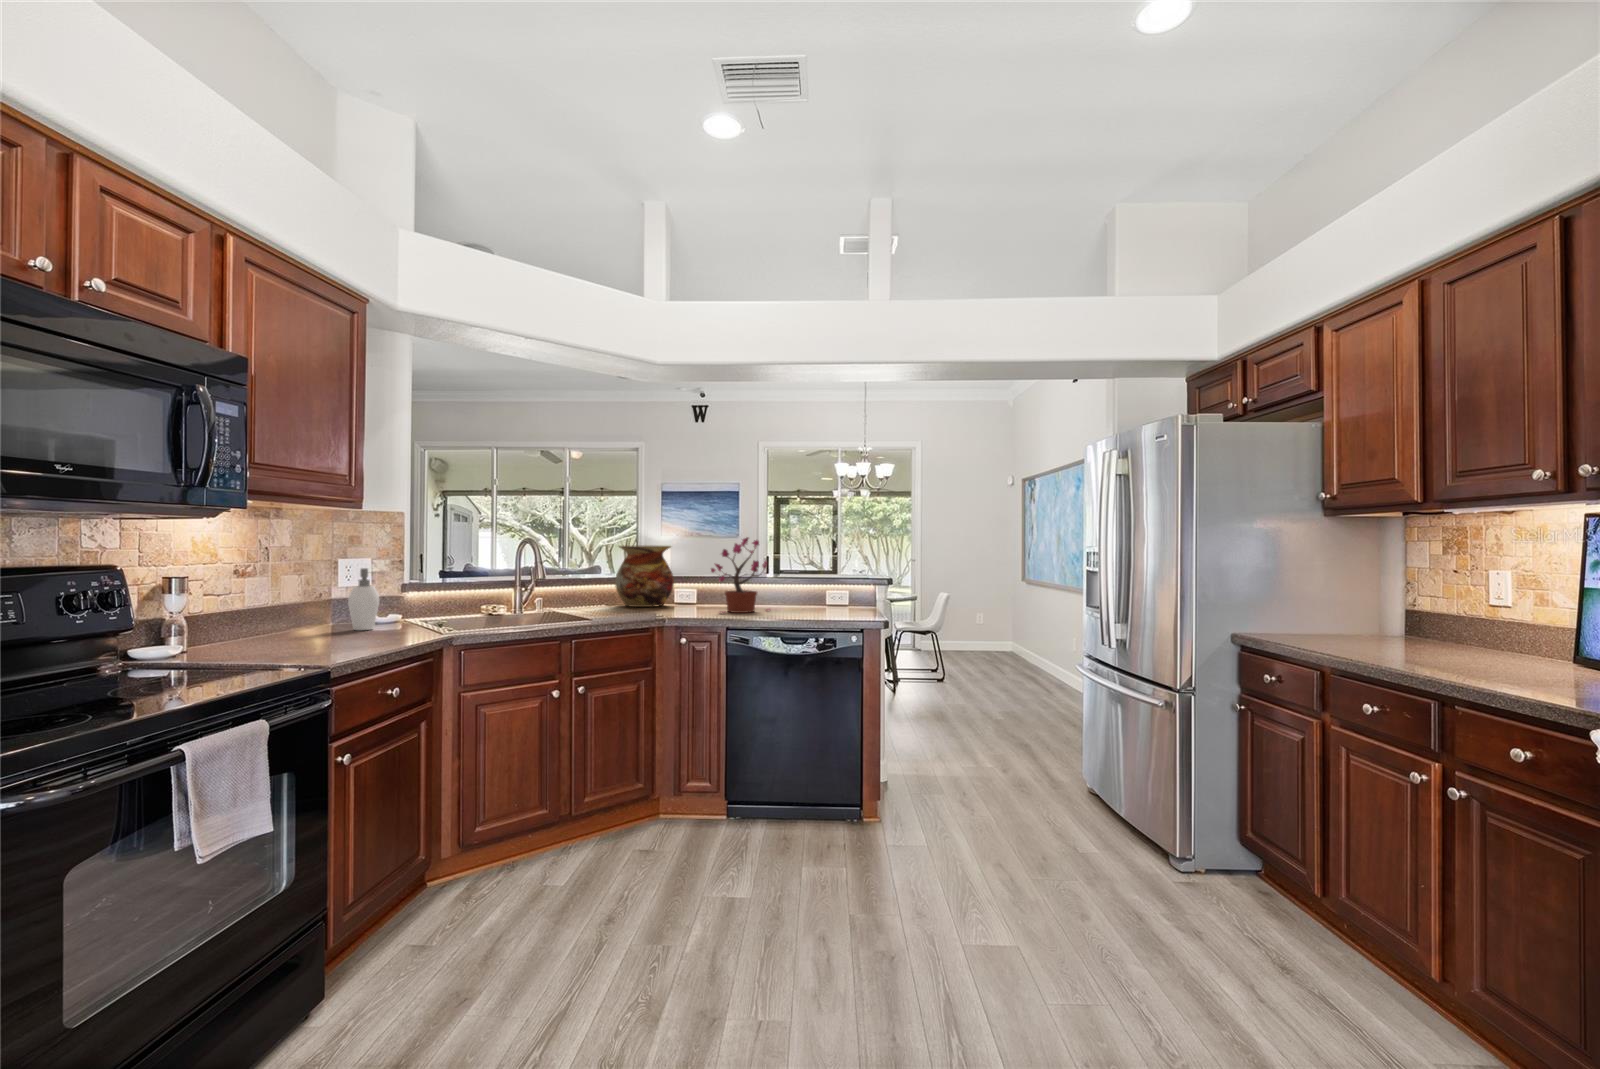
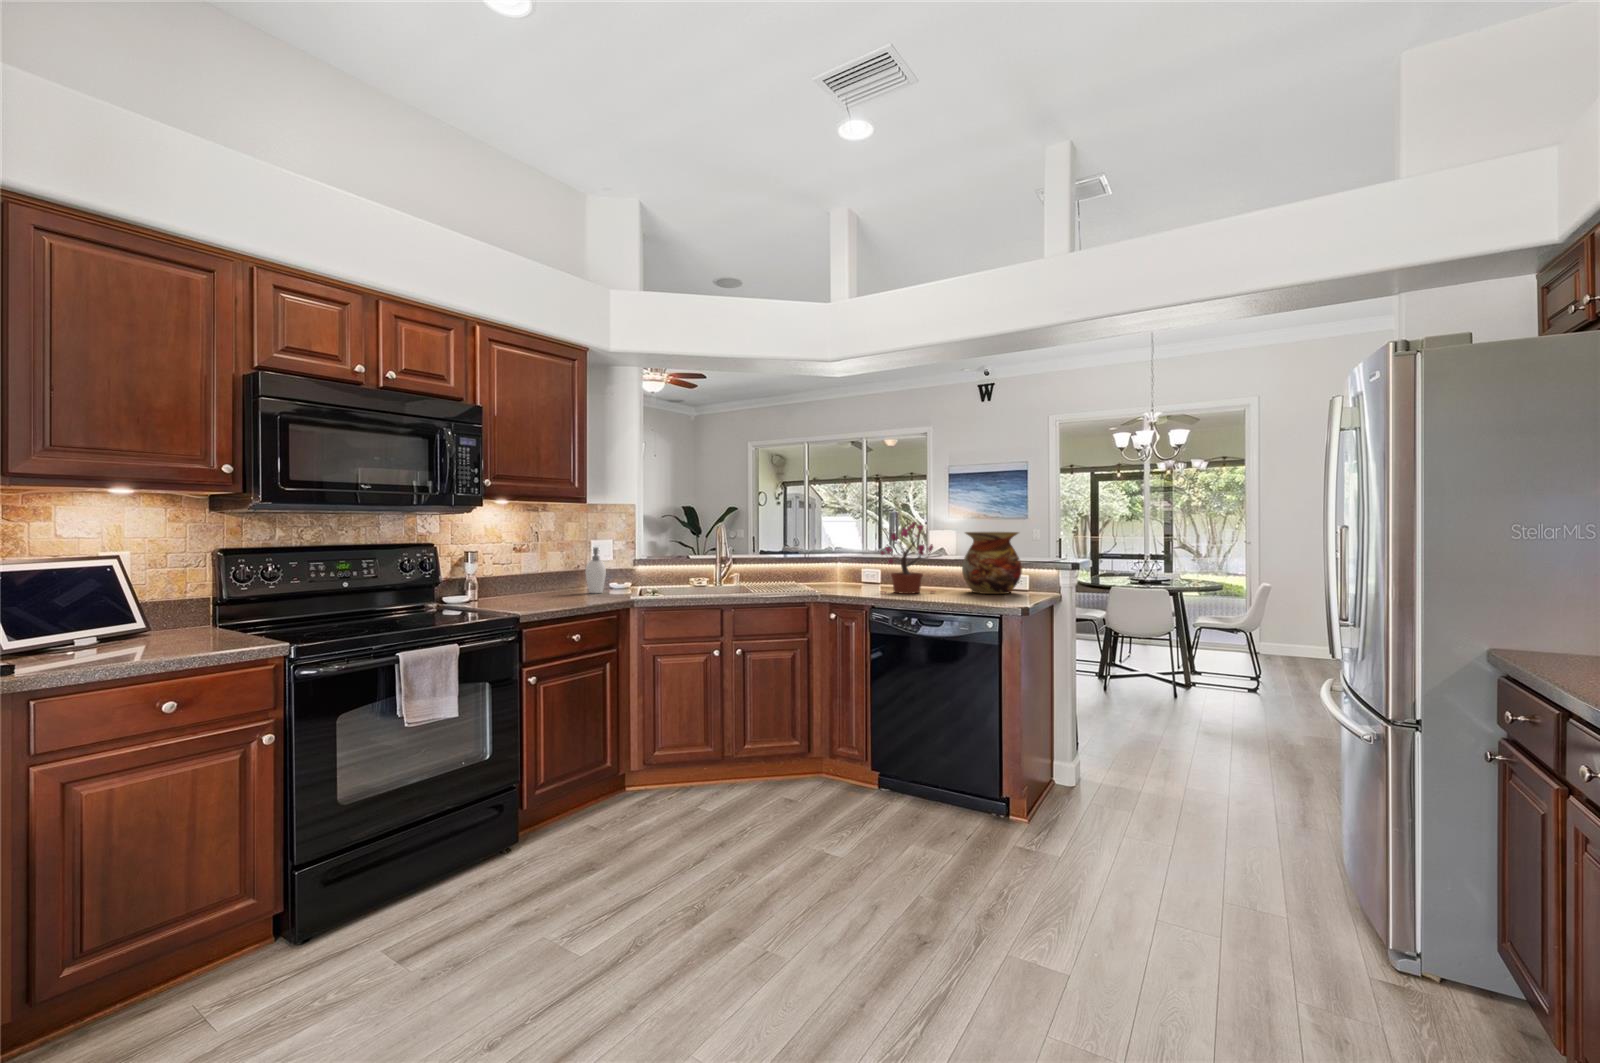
vase: present [615,546,674,607] -> present [962,532,1022,594]

